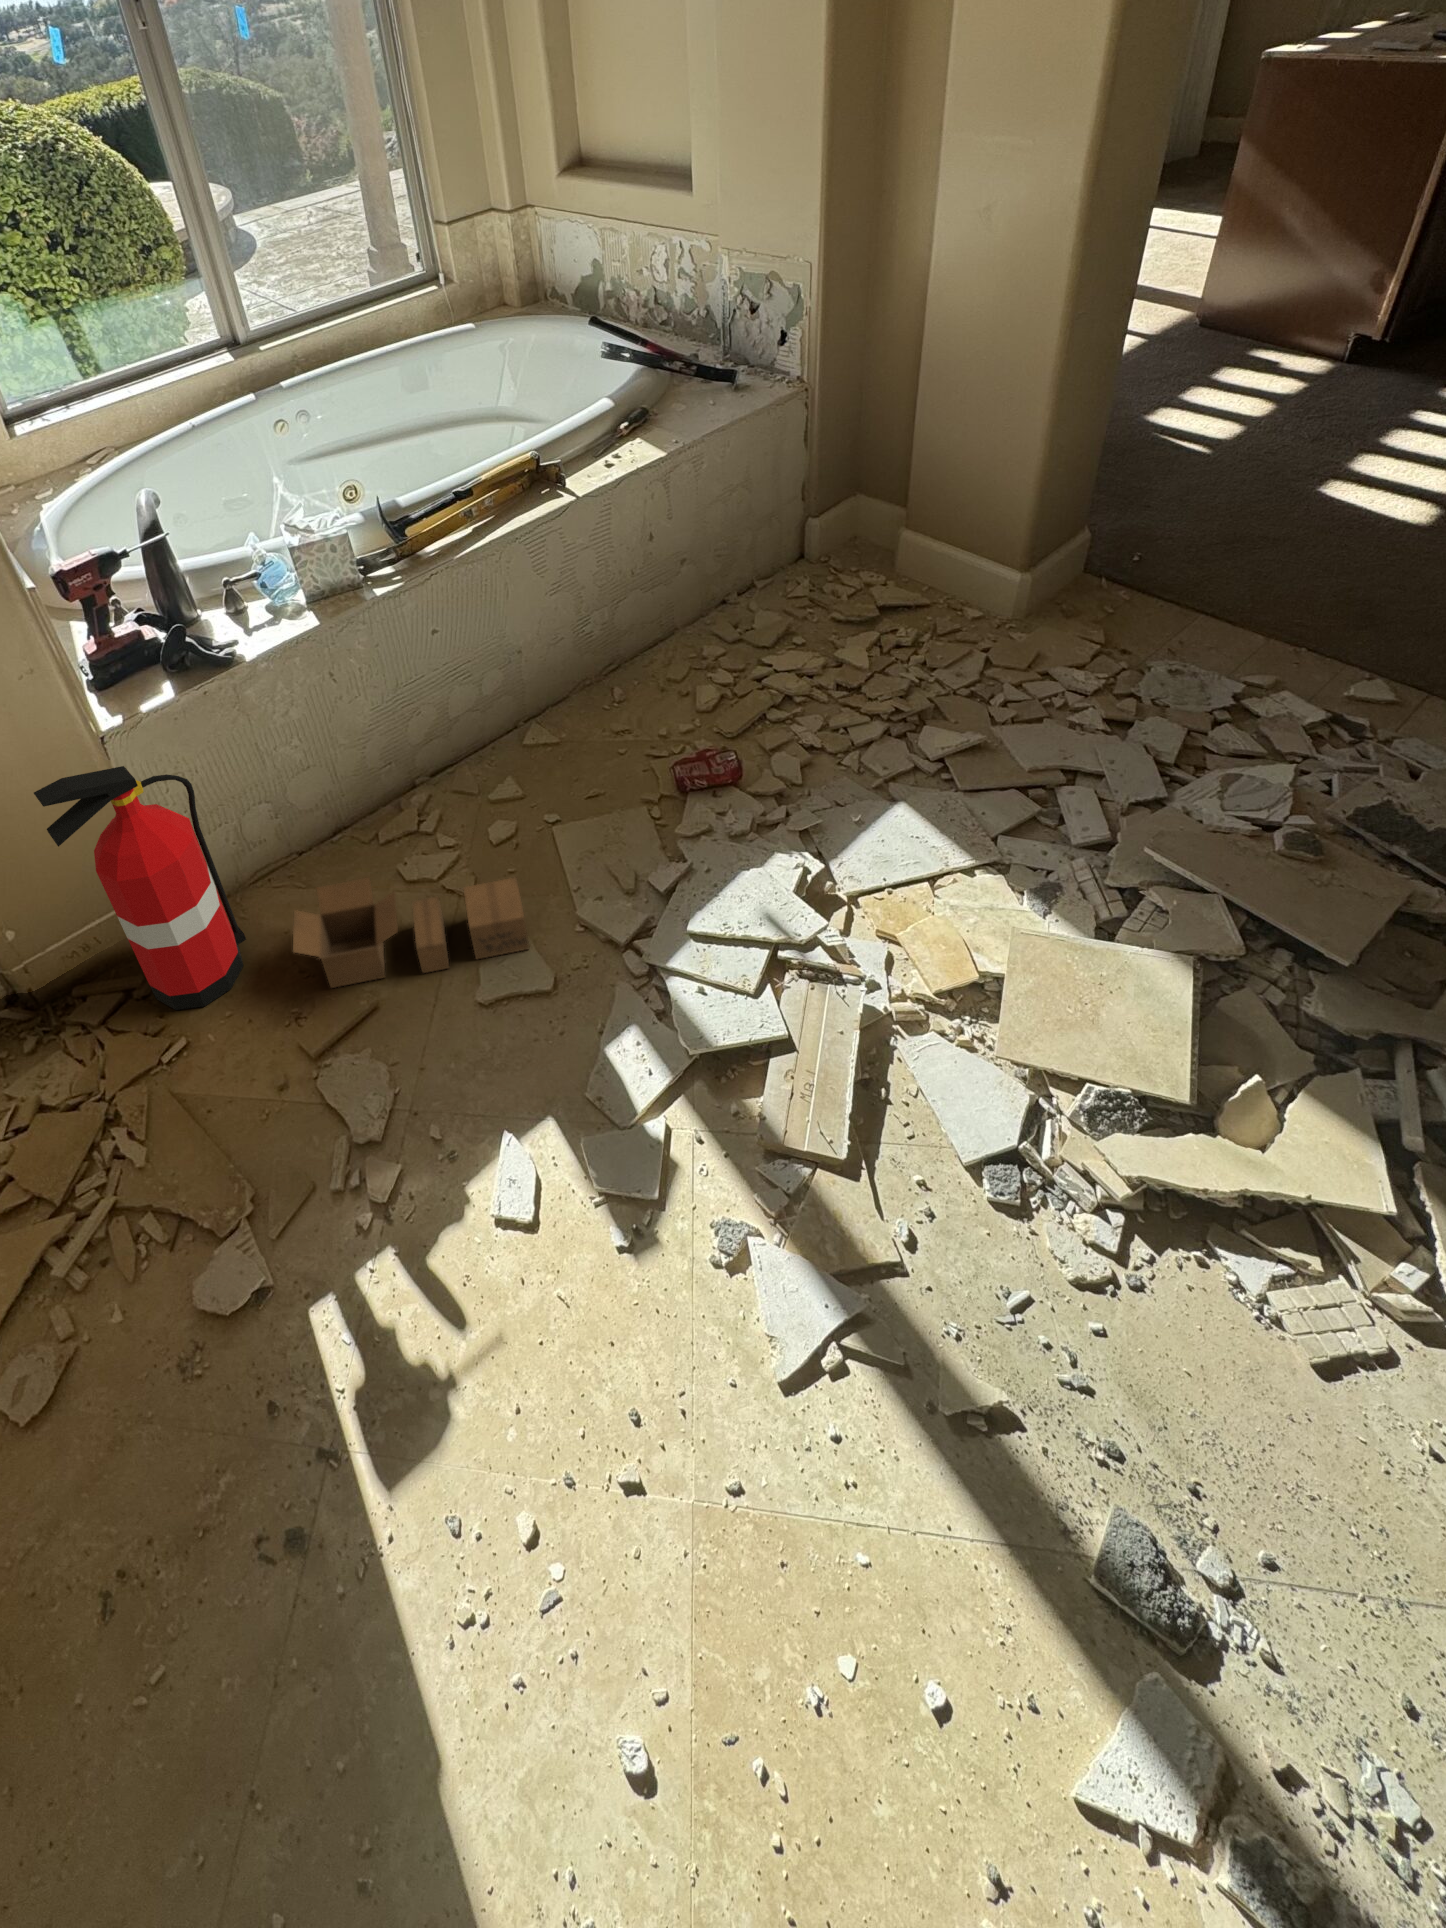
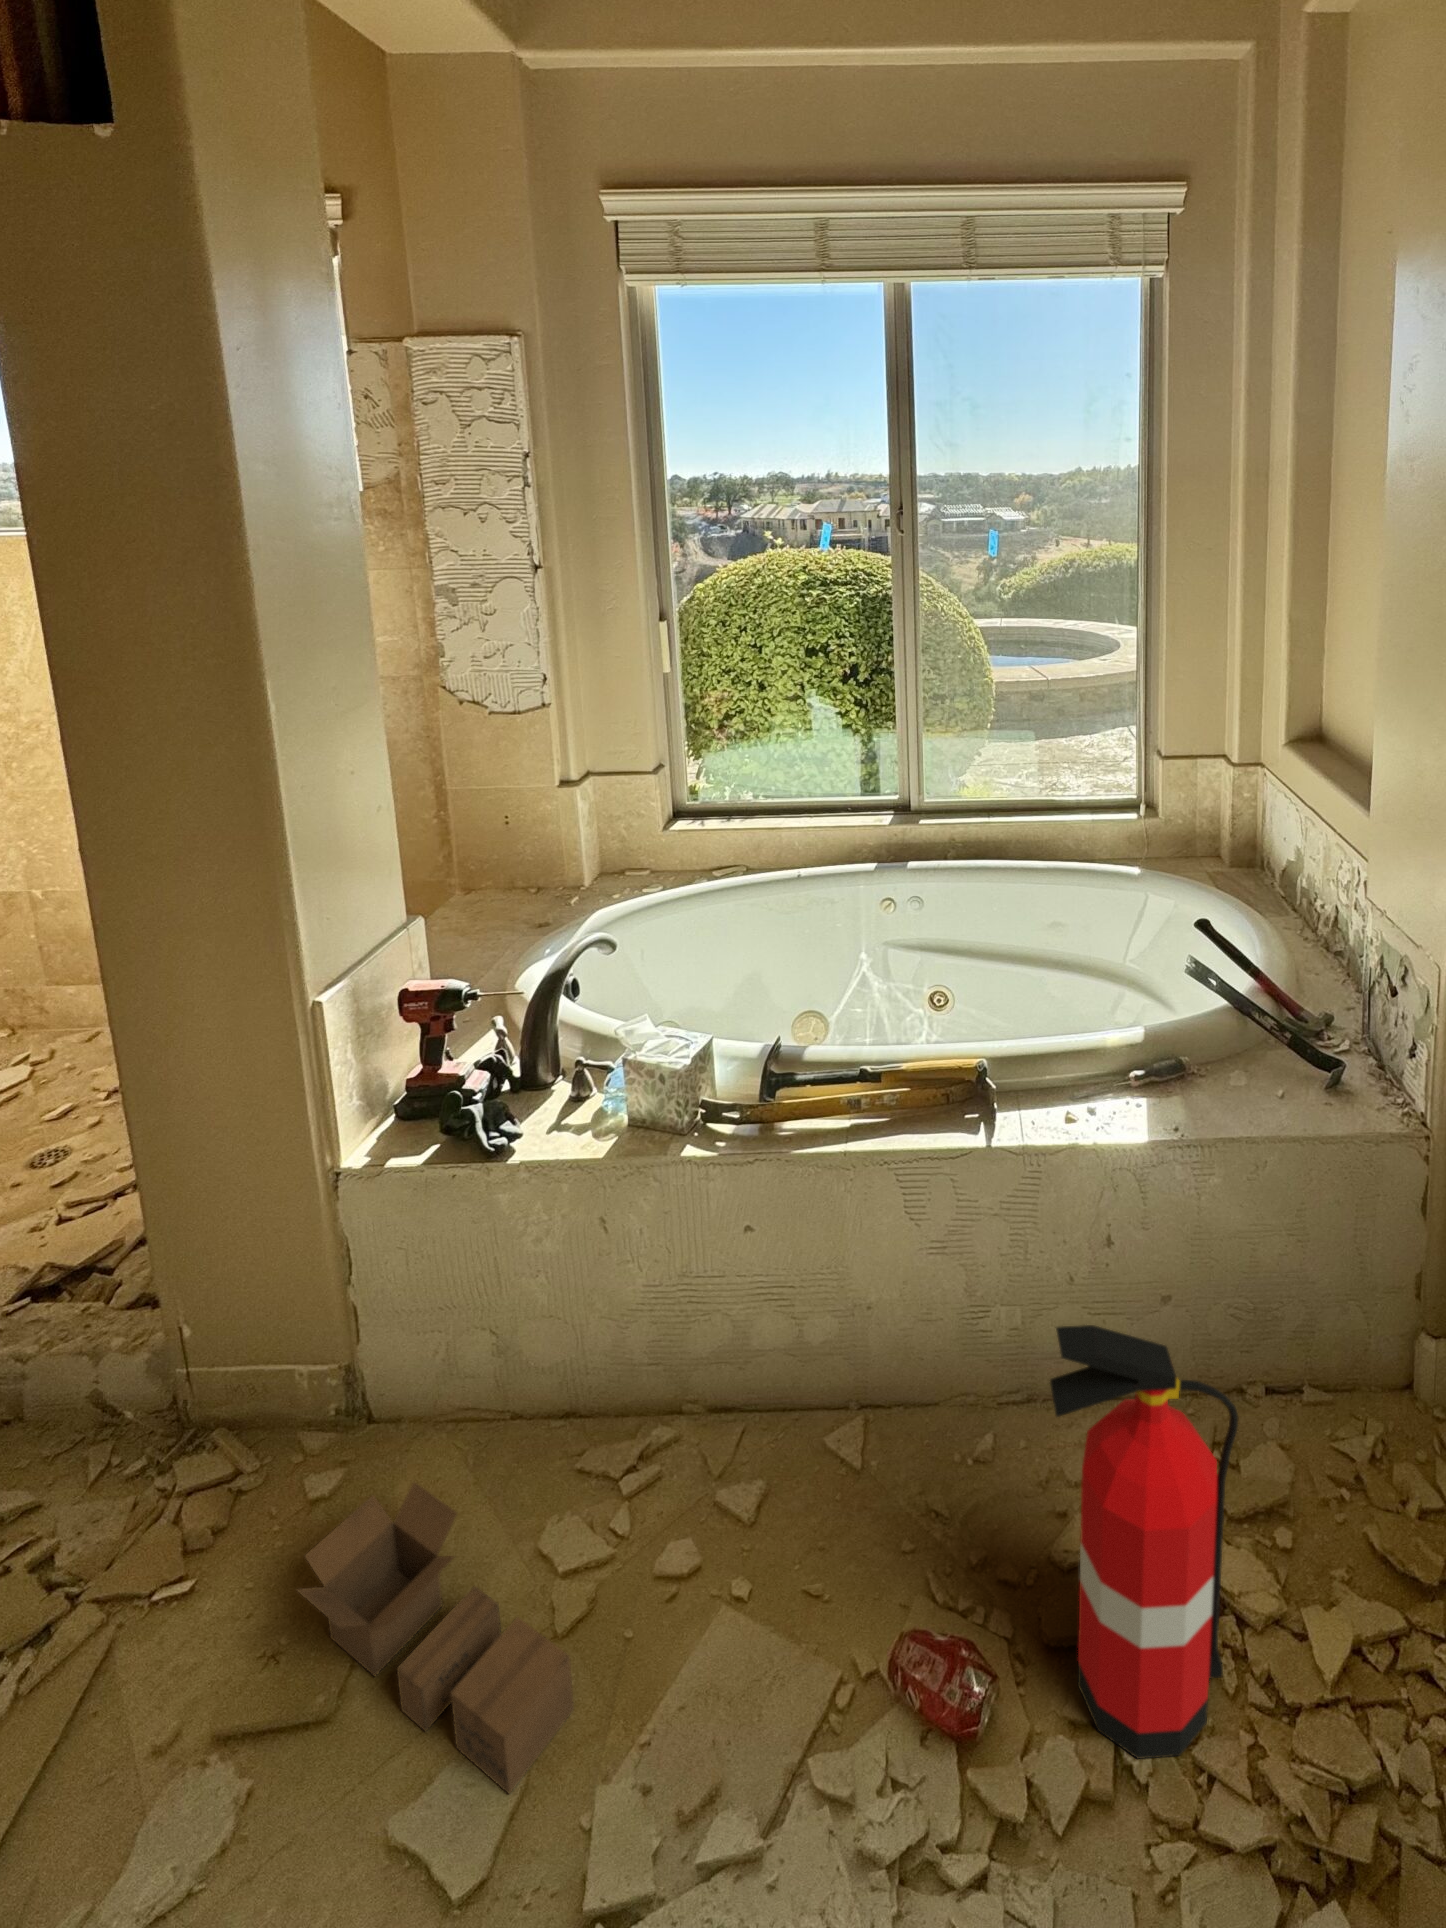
fire extinguisher: present [34,766,246,1010] -> present [1050,1325,1238,1759]

